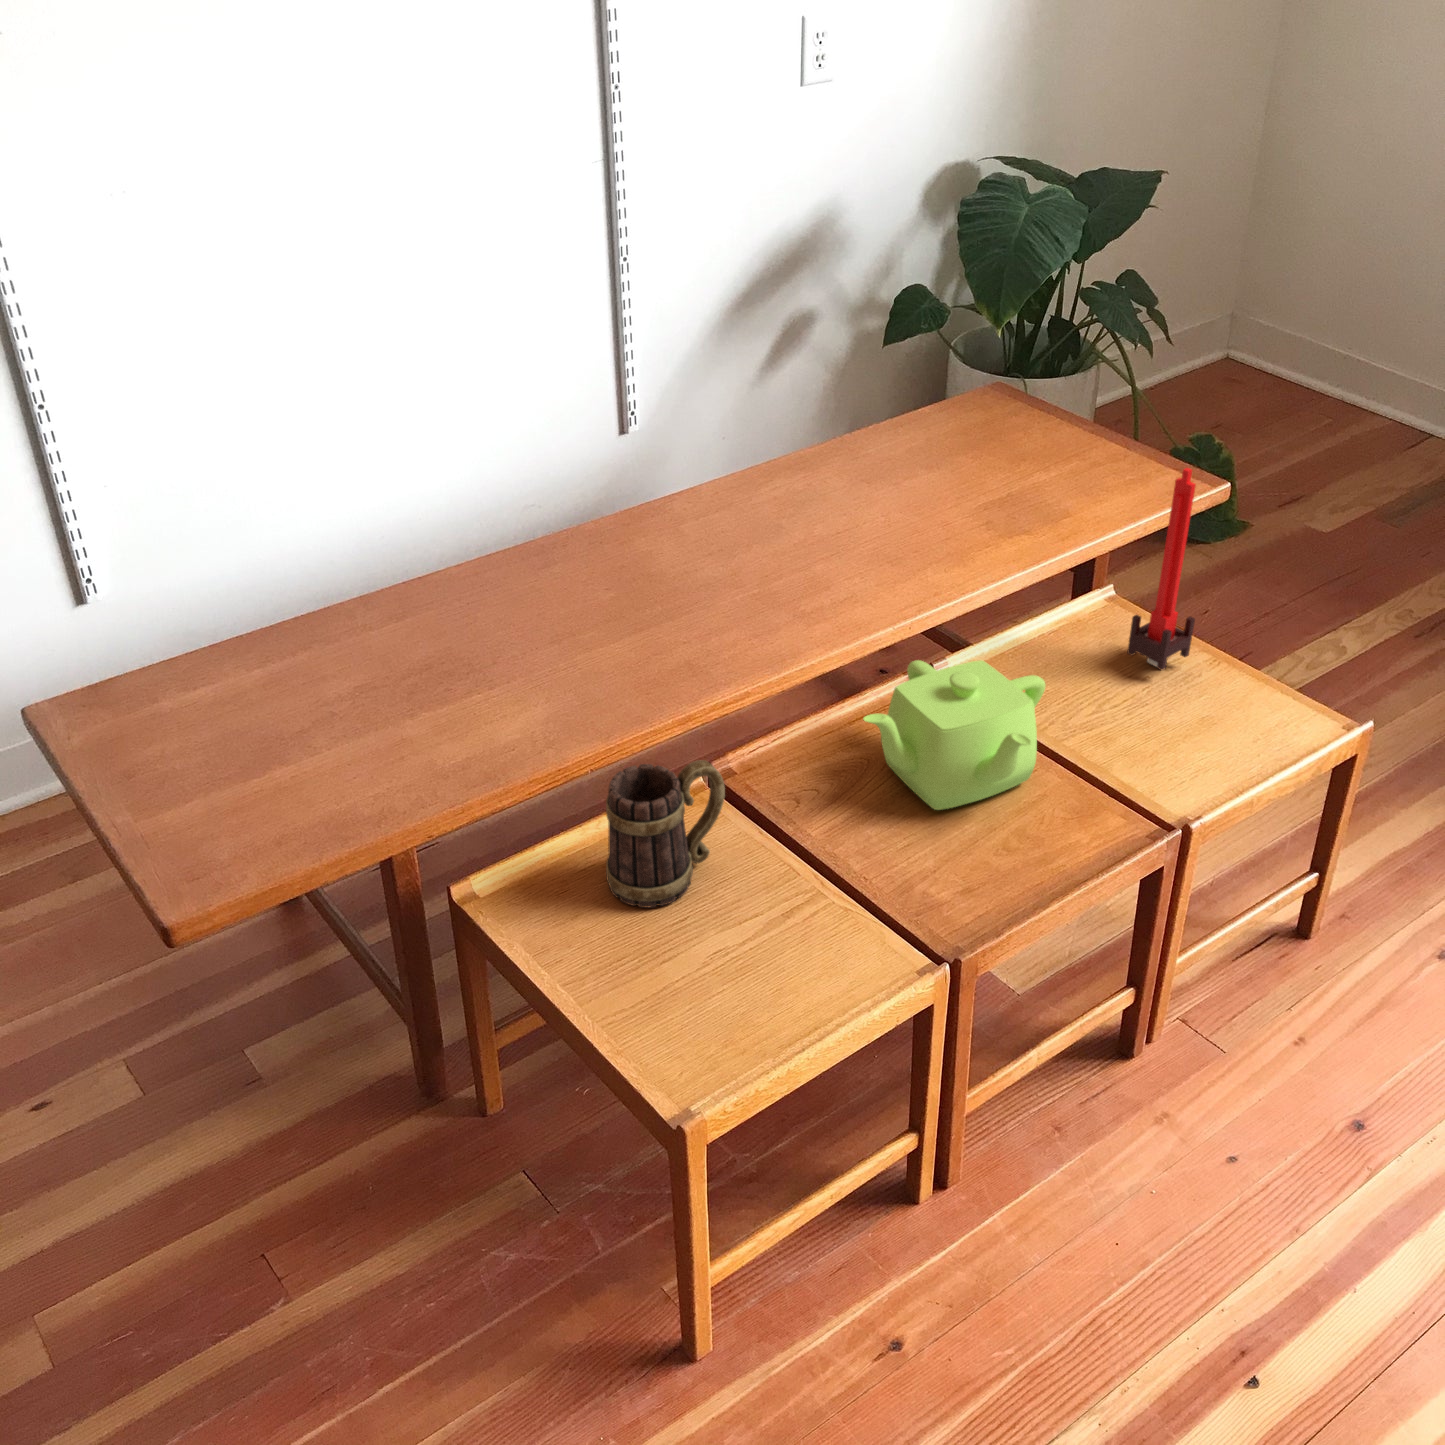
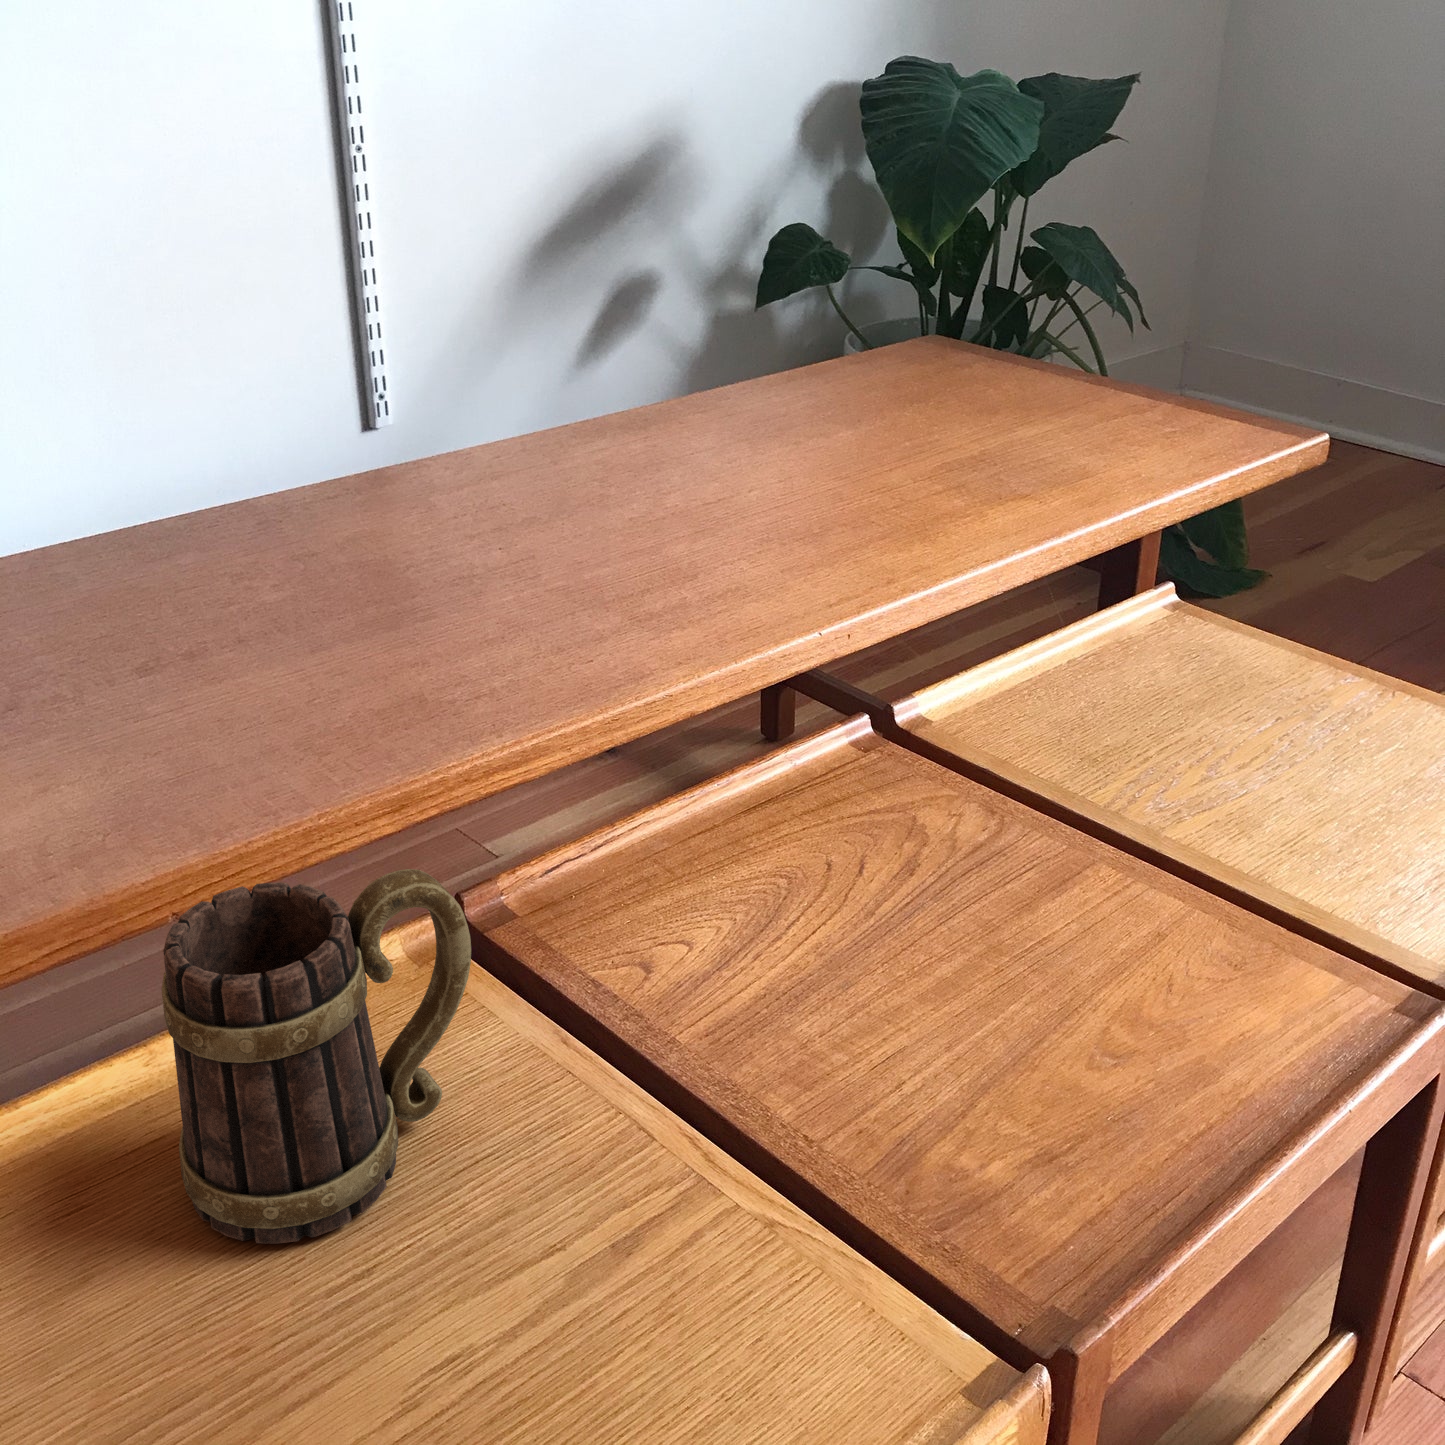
candle: present [1127,468,1196,670] -> none [1243,307,1383,707]
teapot: present [863,660,1046,810] -> none [786,666,1168,975]

